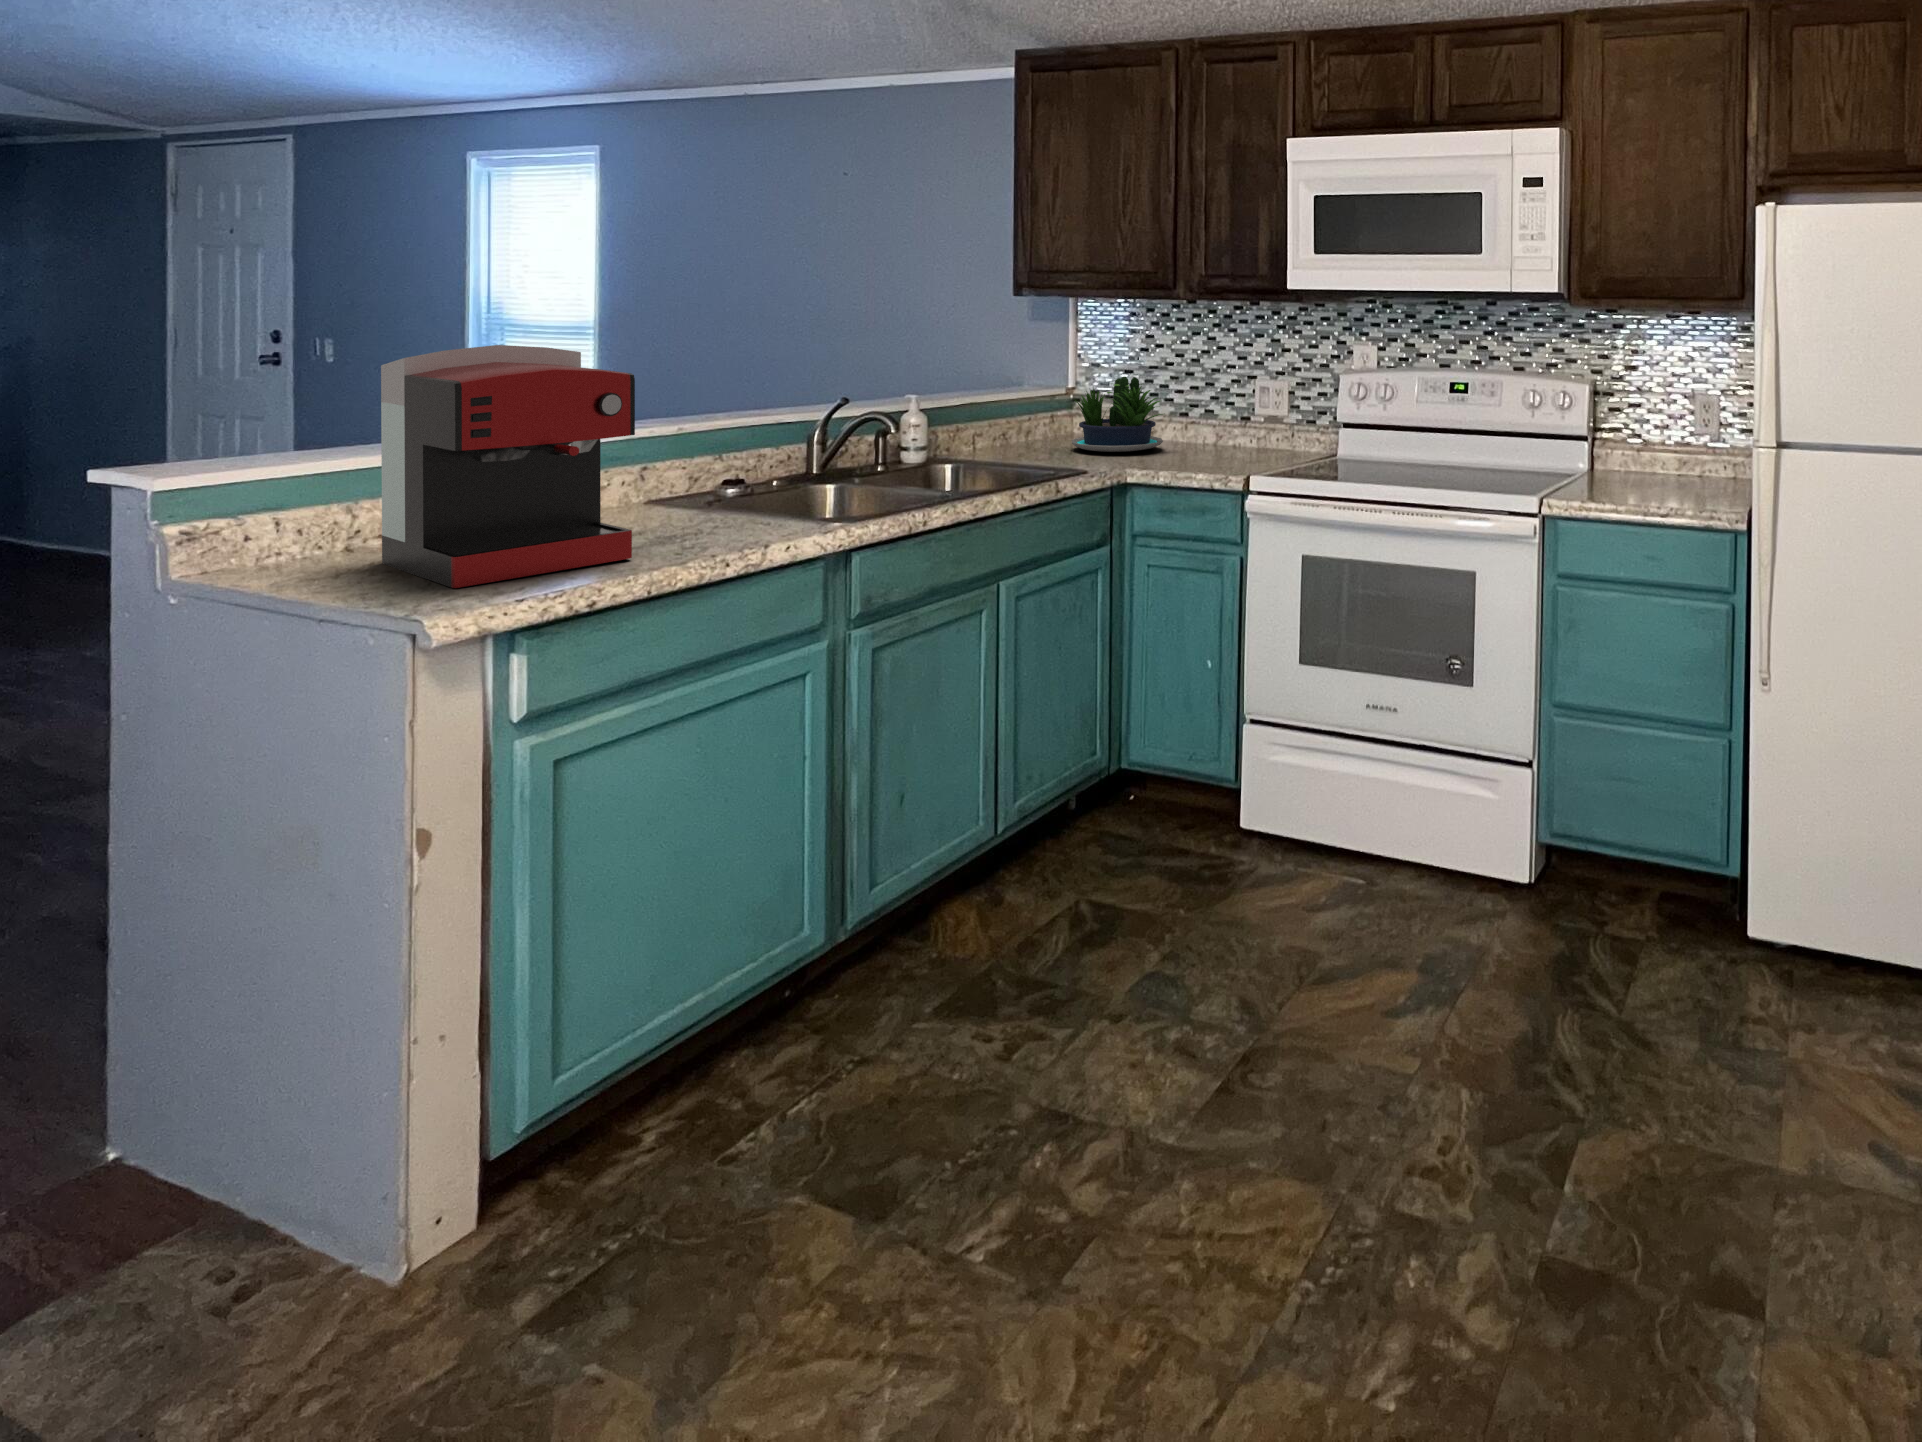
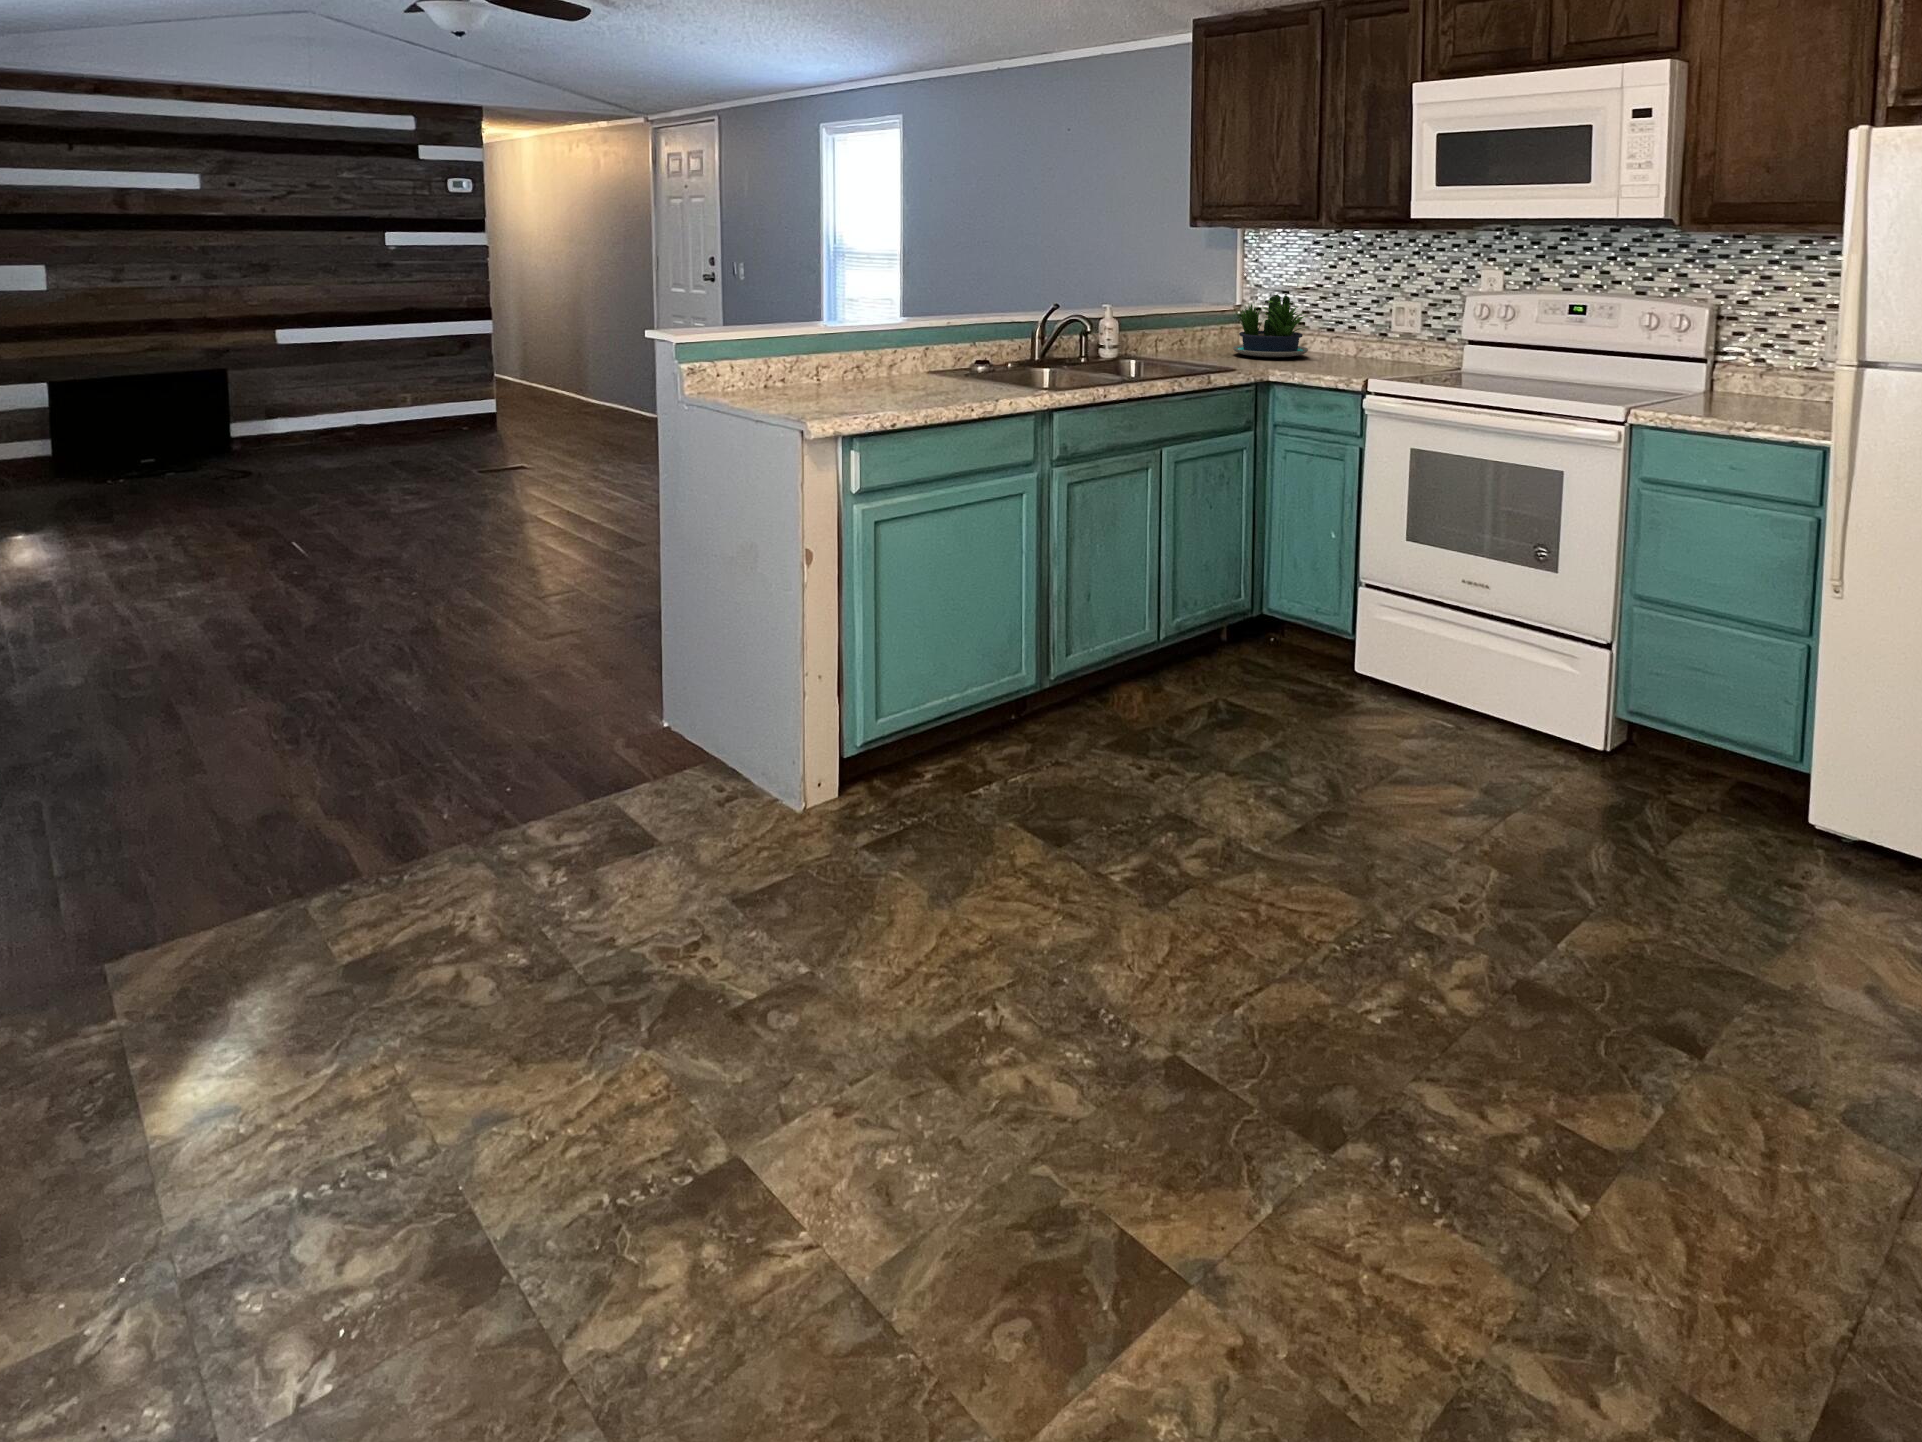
coffee maker: present [381,345,635,588] -> none [781,258,918,409]

